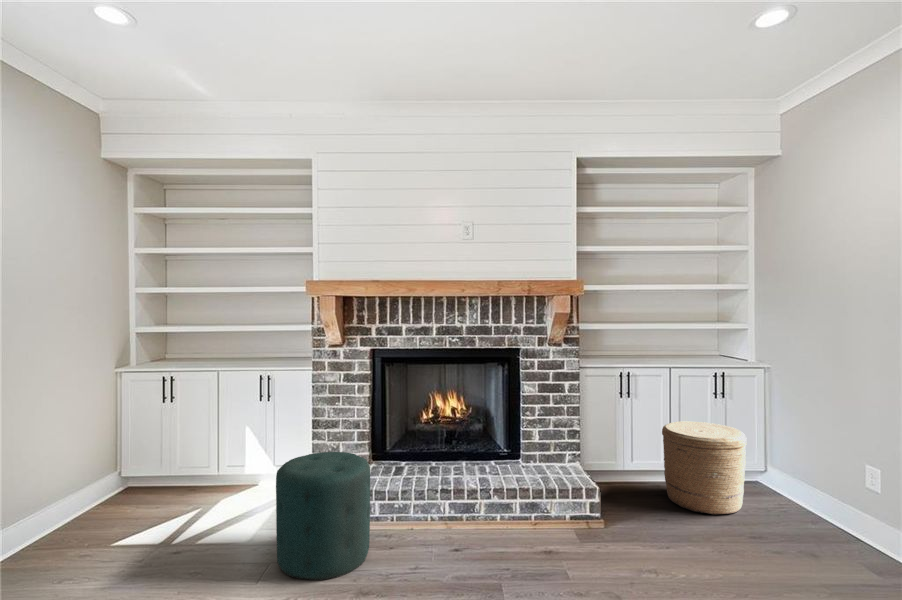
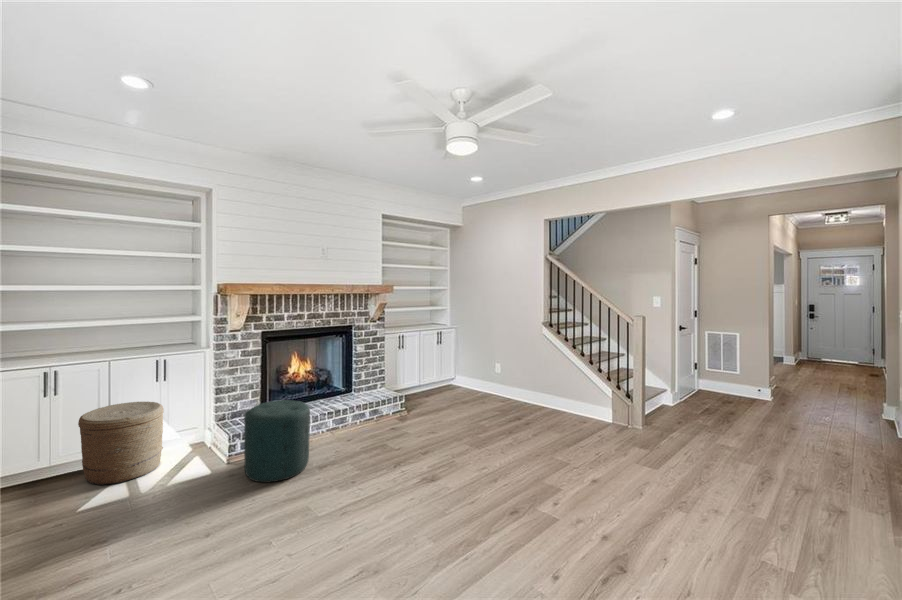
woven basket: present [662,422,747,515] -> present [78,402,164,485]

